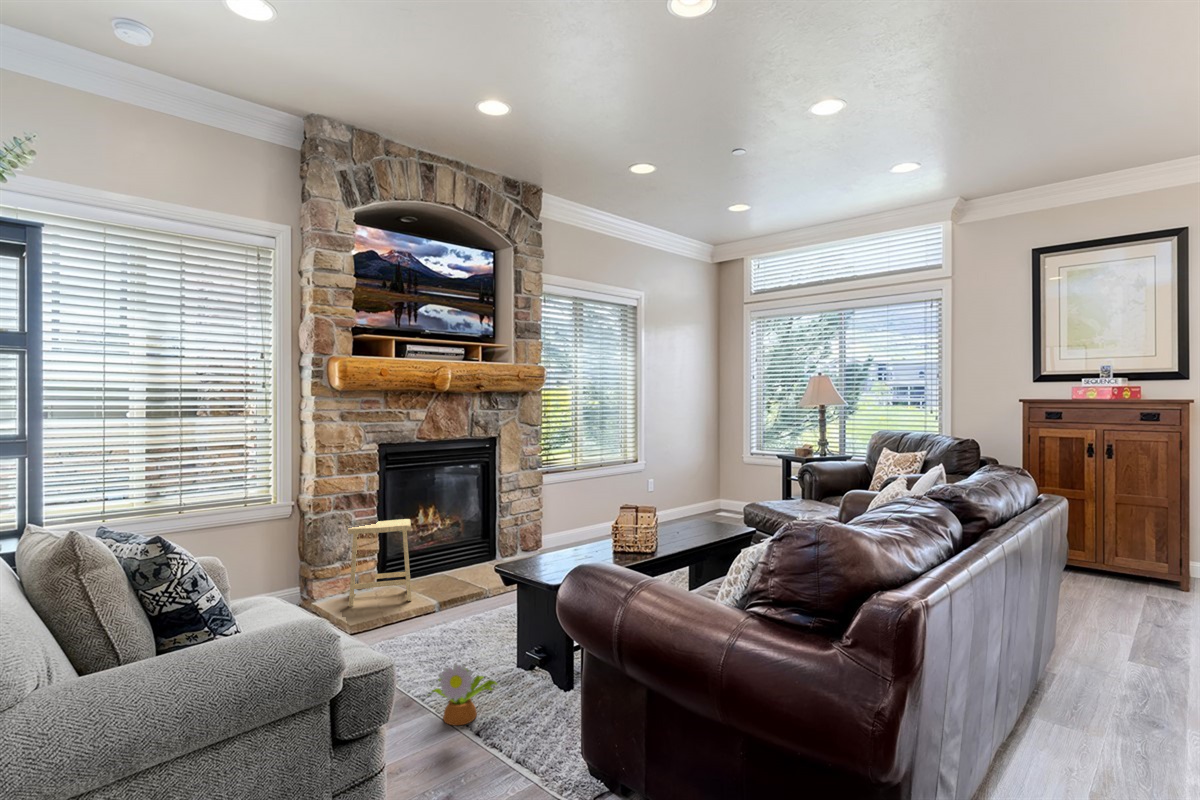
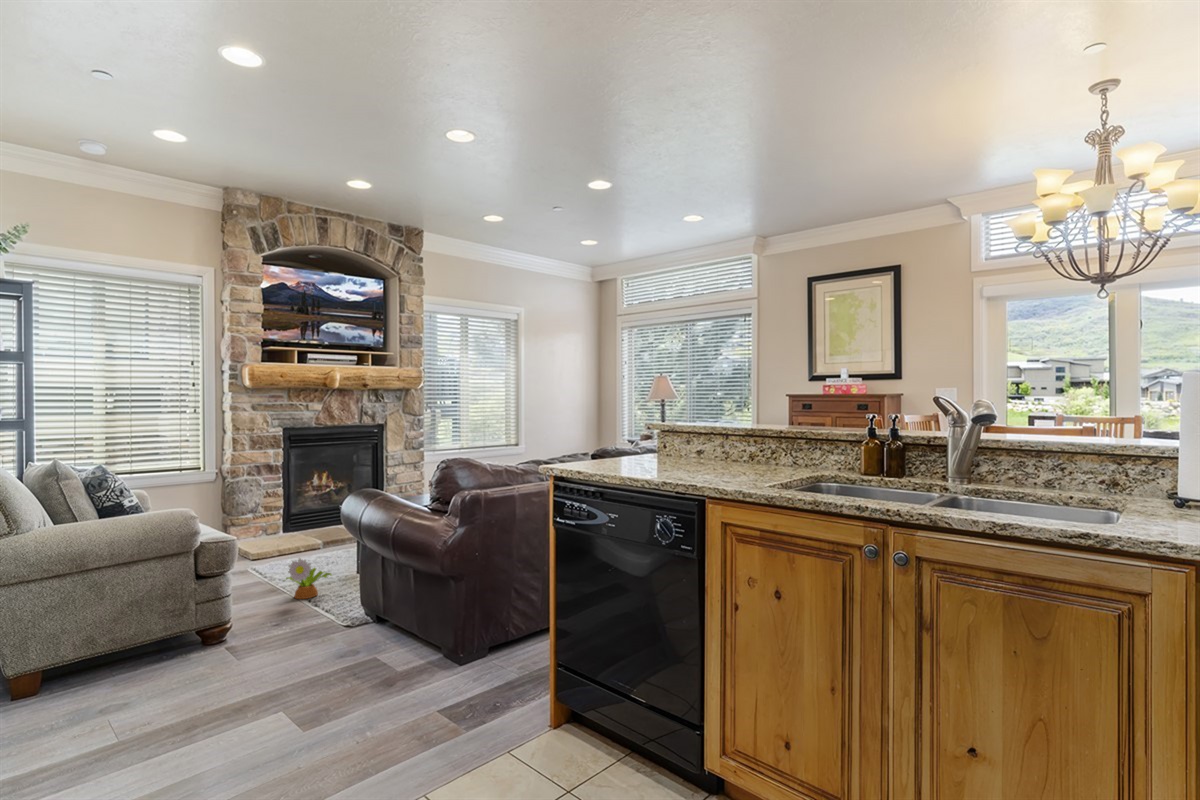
footstool: present [348,519,412,607] -> none [258,484,311,547]

